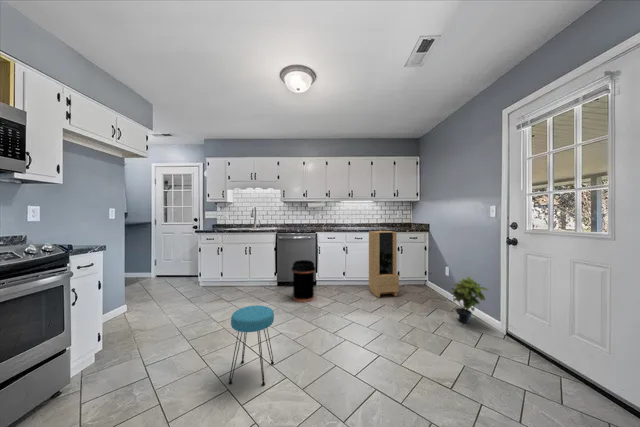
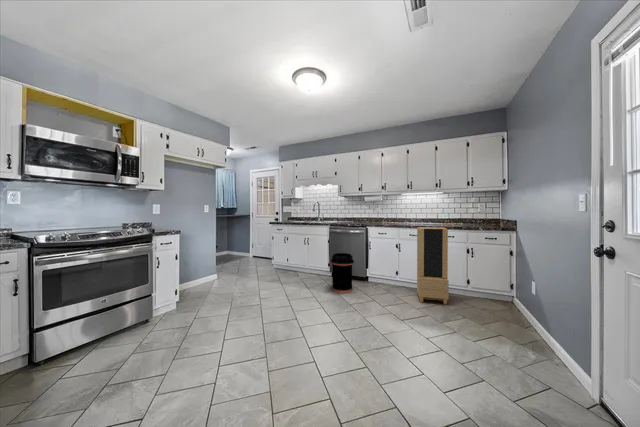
potted plant: present [451,276,487,323] -> none [484,290,539,352]
stool: present [229,305,274,385] -> none [226,283,266,344]

